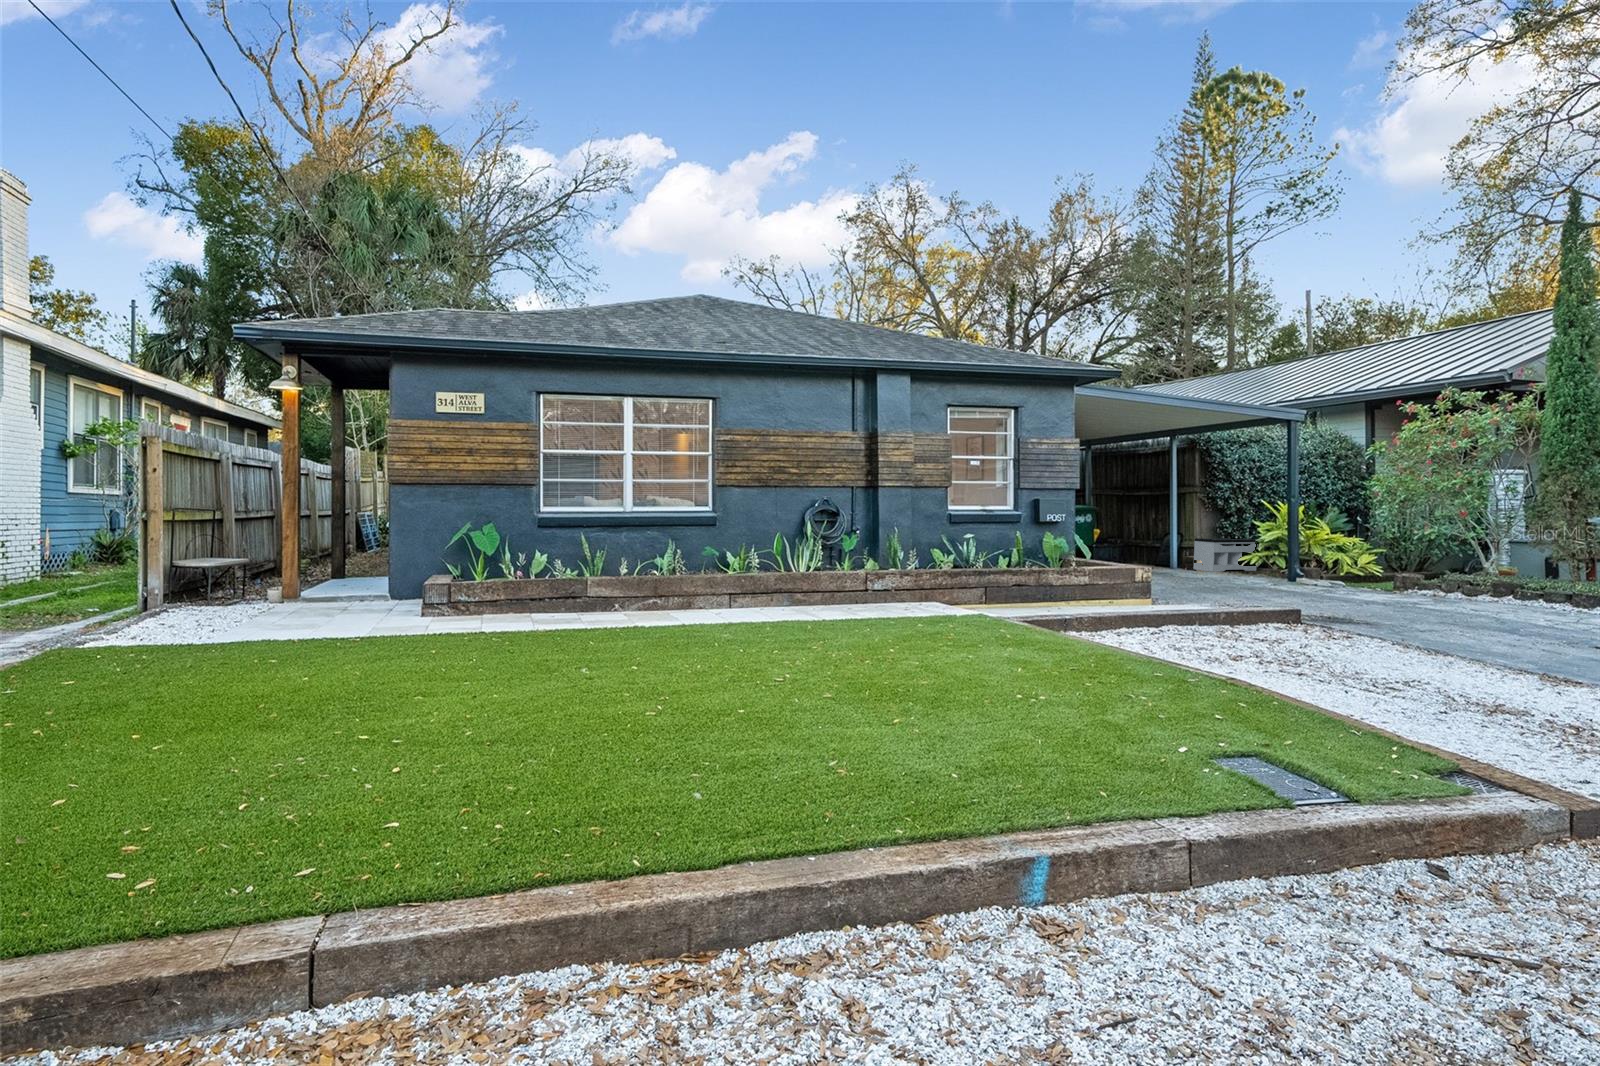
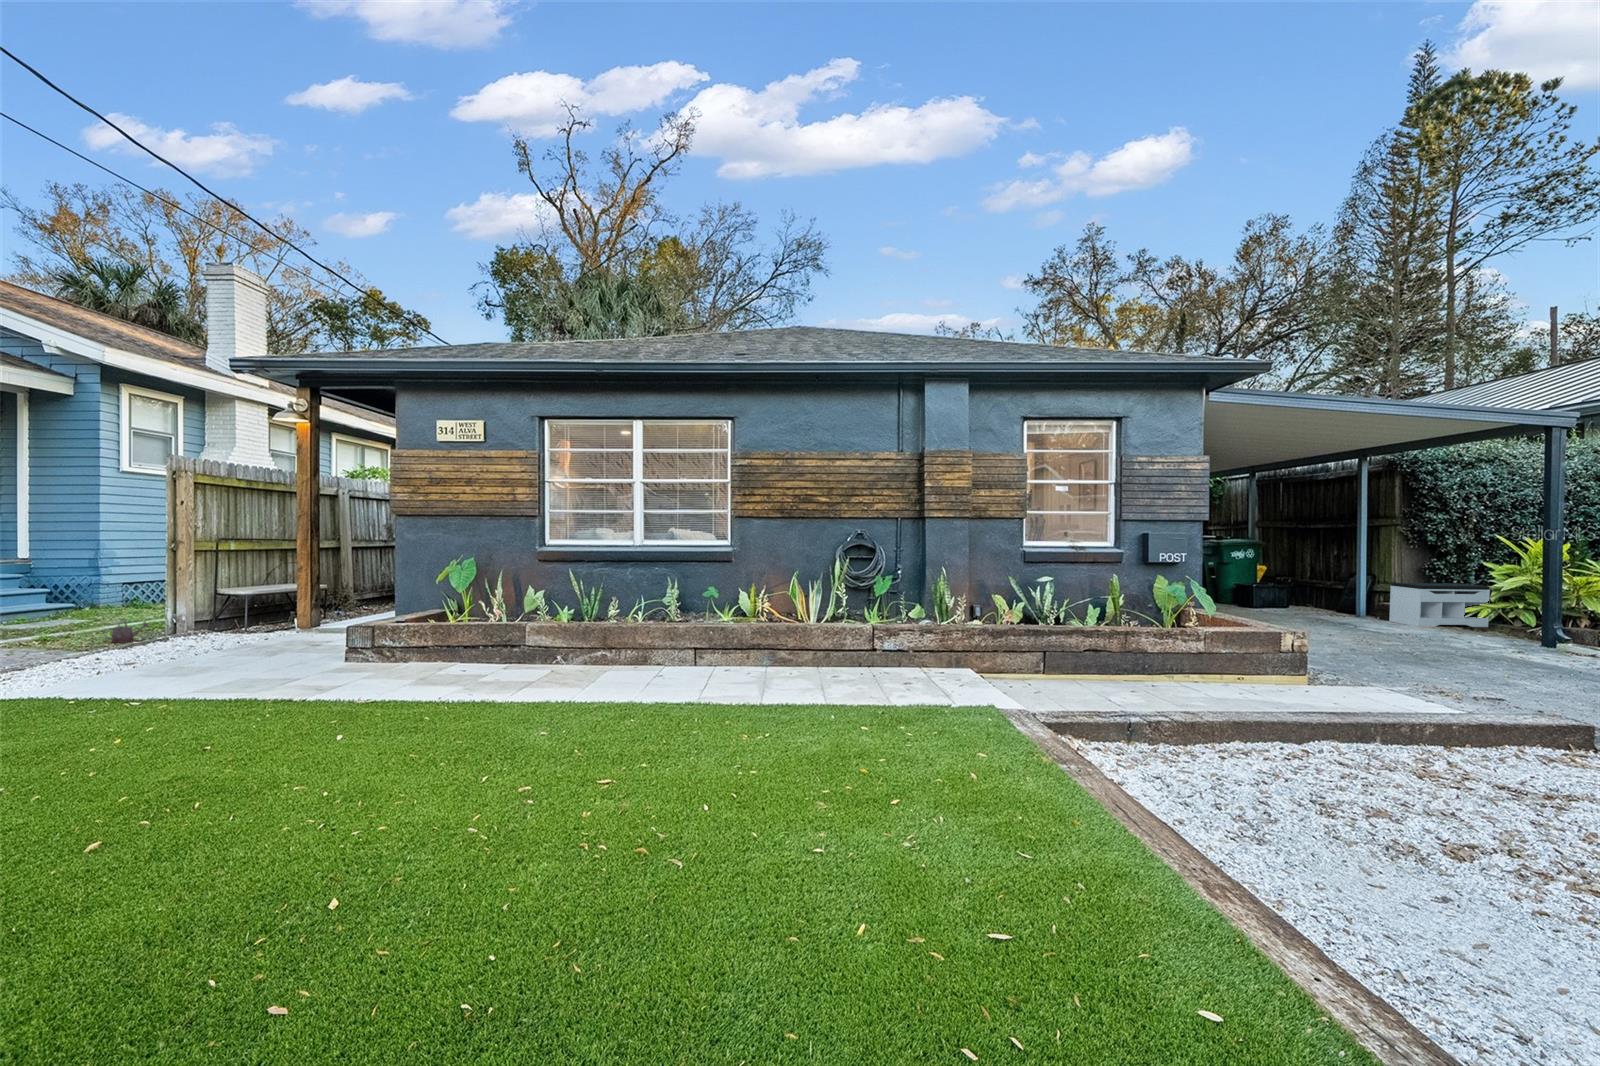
watering can: none [95,592,142,616] -> present [103,619,149,643]

